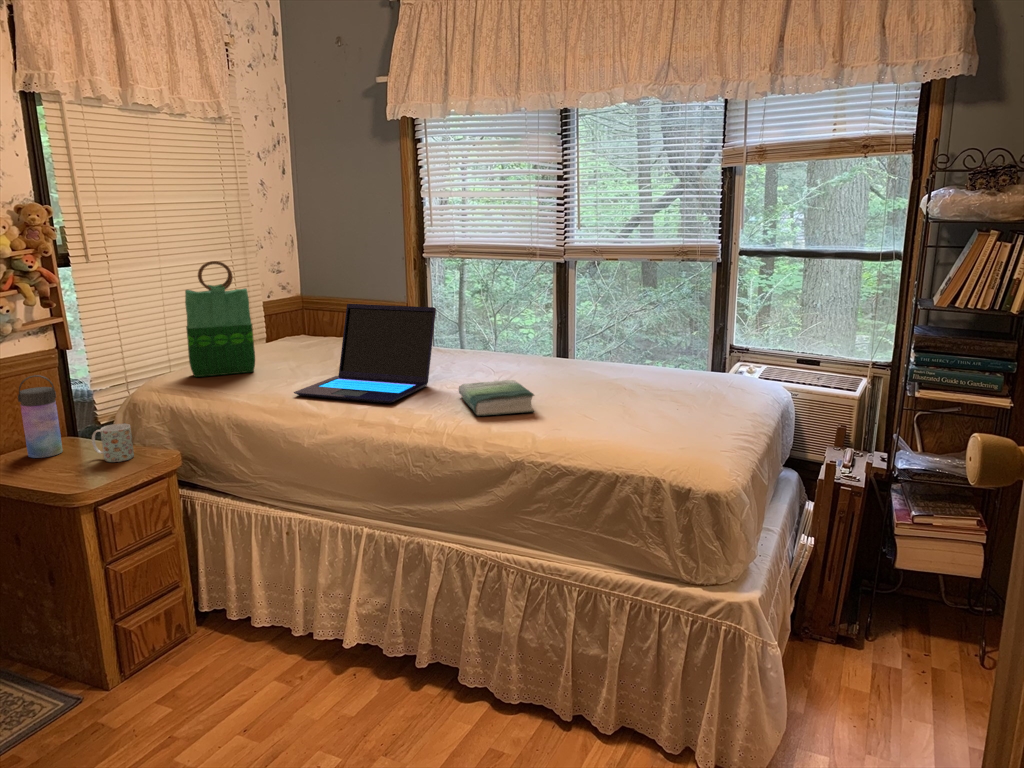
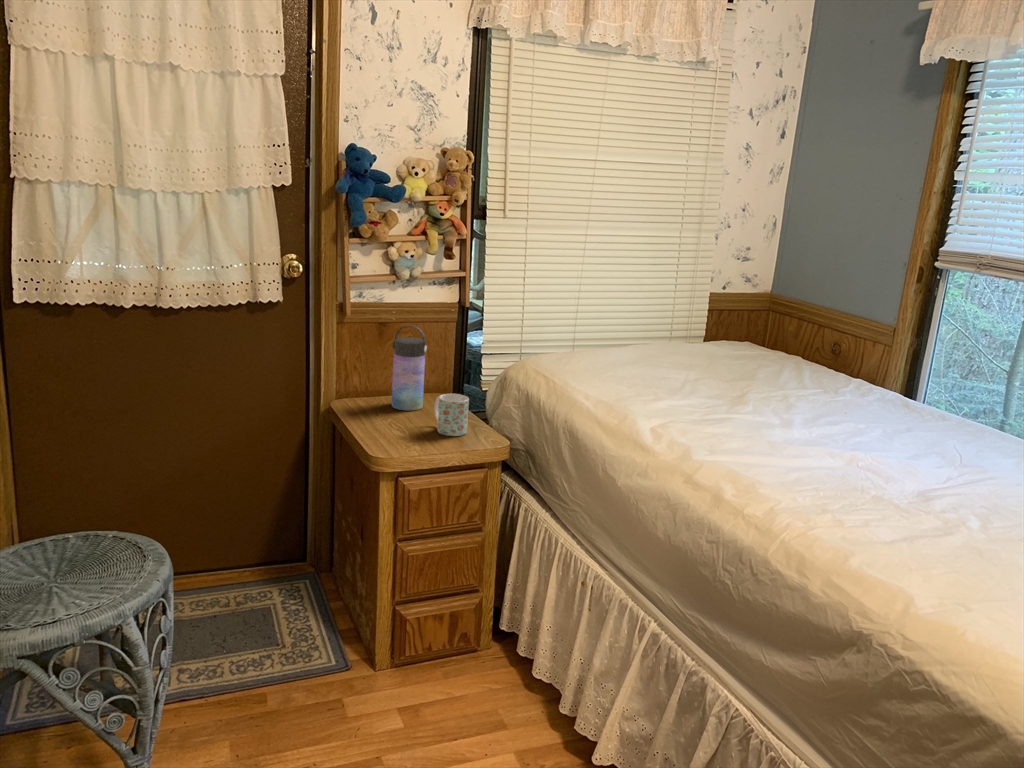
tote bag: present [185,261,255,377] -> none [569,231,651,373]
laptop: present [294,304,436,403] -> none [637,310,873,462]
book: present [459,380,534,416] -> none [838,466,962,554]

